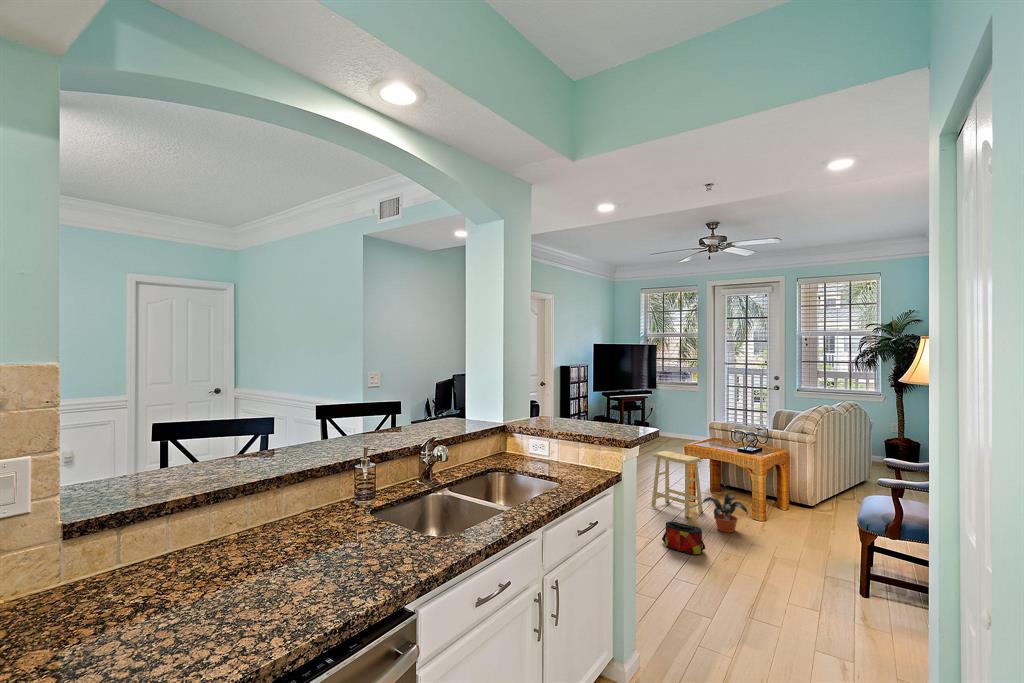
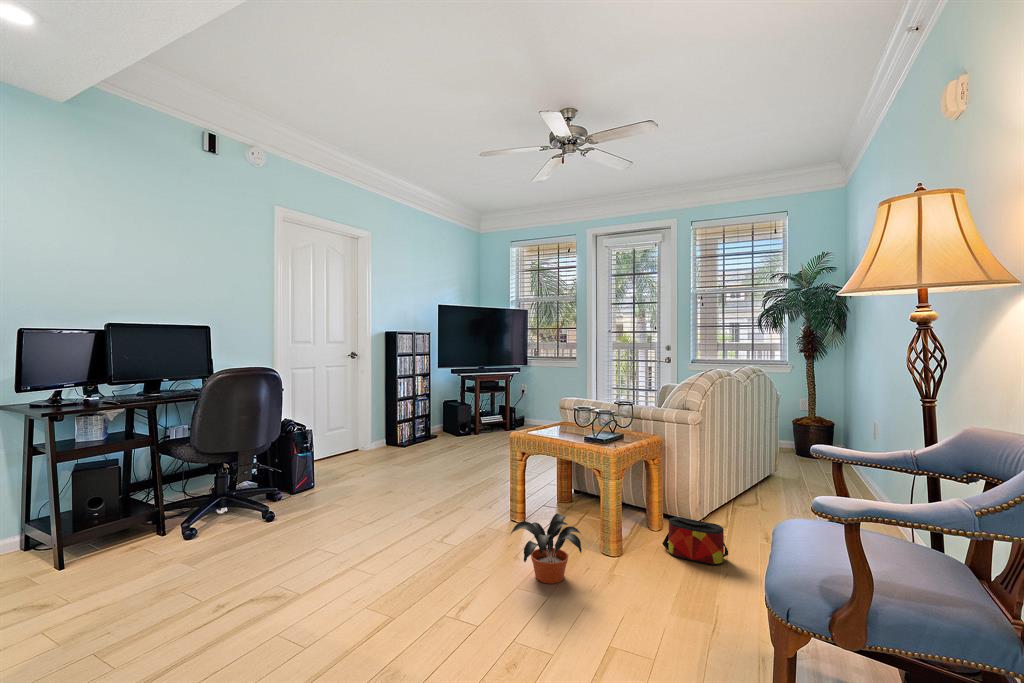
footstool: present [651,451,703,517] -> none [451,444,529,554]
bag: present [662,521,705,555] -> present [662,517,728,565]

